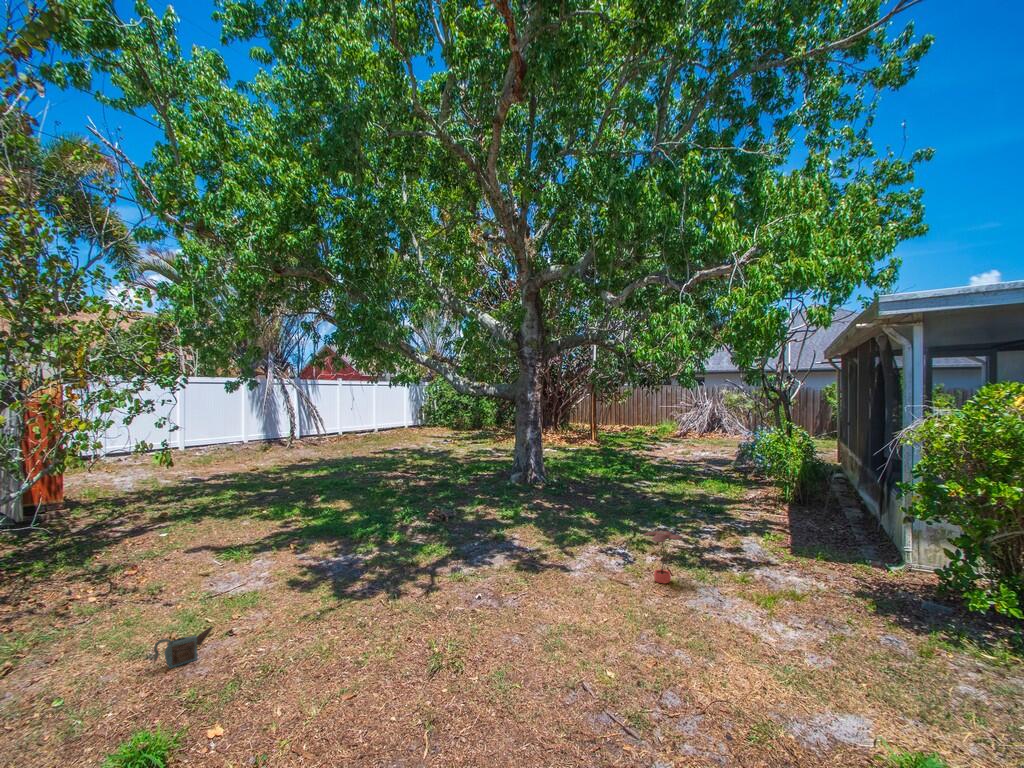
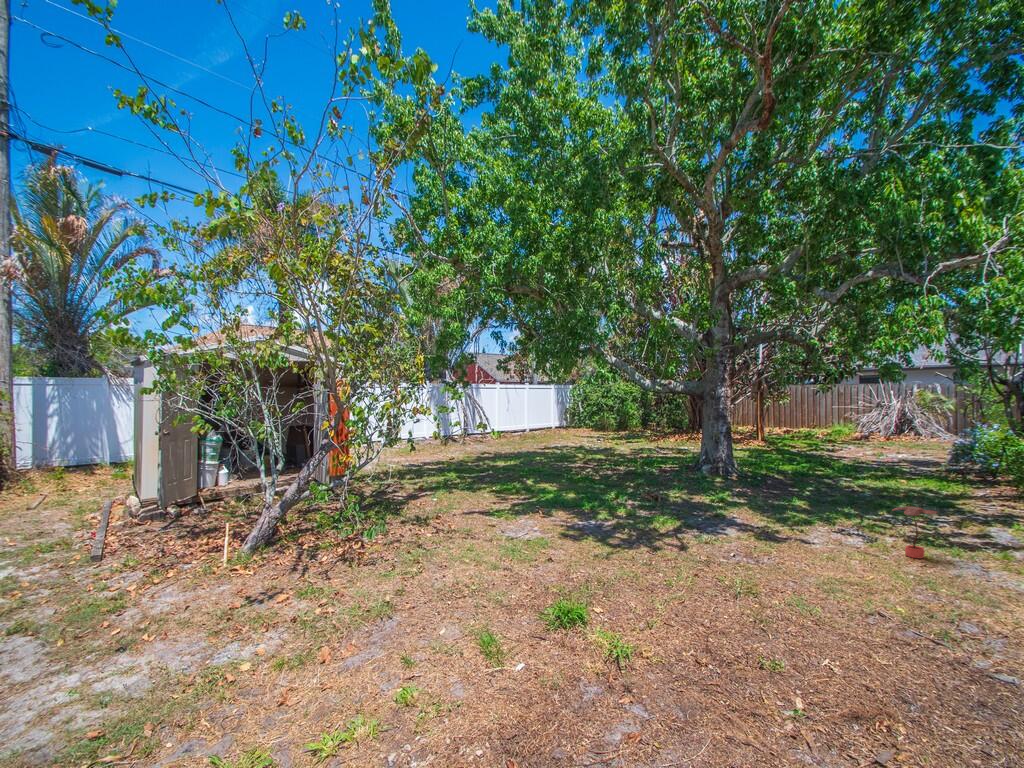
watering can: present [153,627,213,668] -> none [487,560,524,590]

